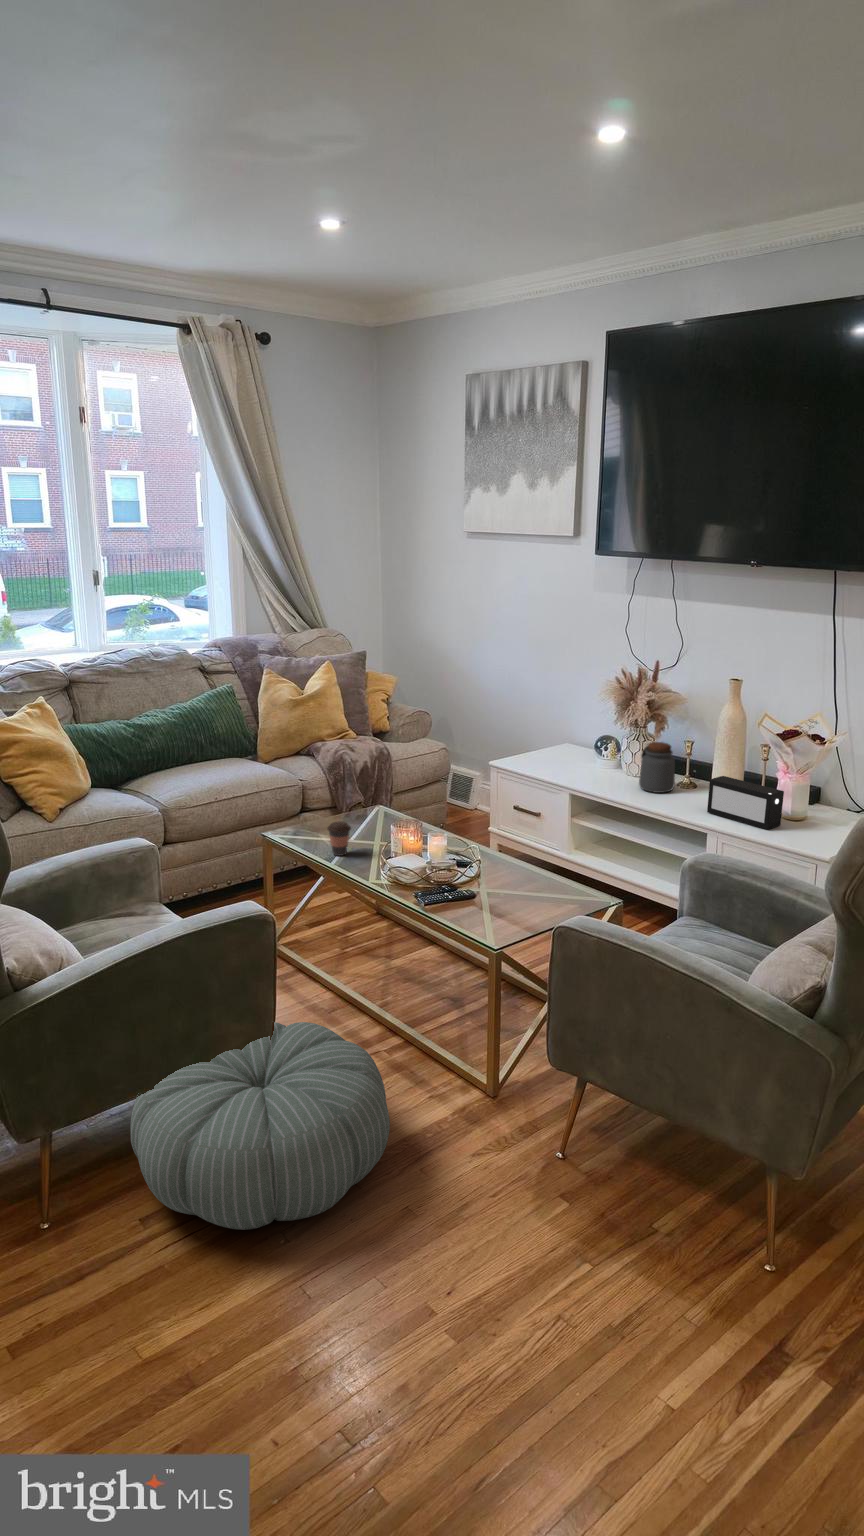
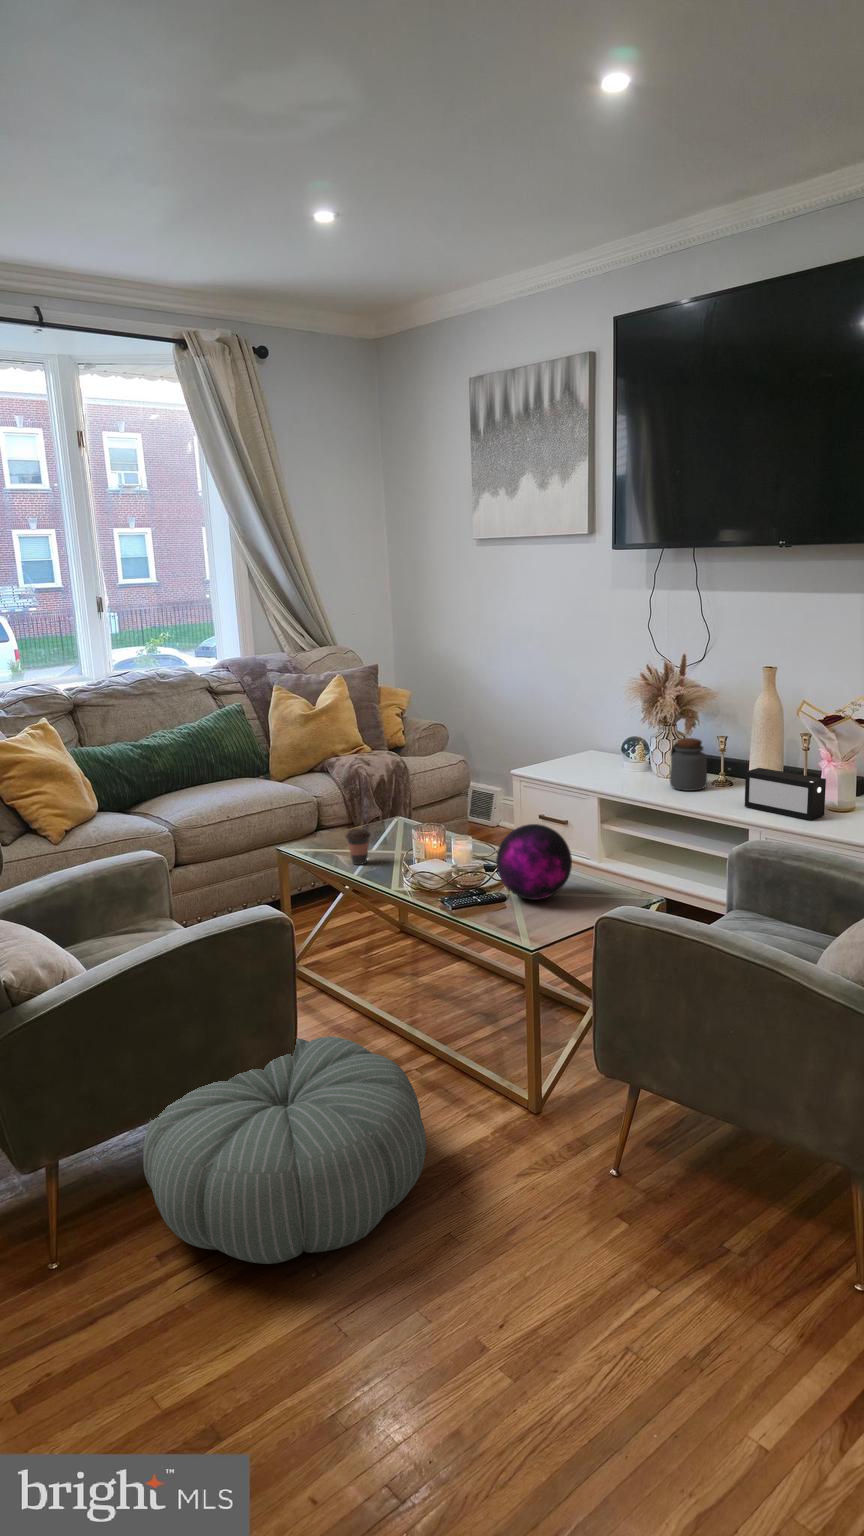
decorative orb: none [468,830,538,900] -> present [496,824,572,900]

